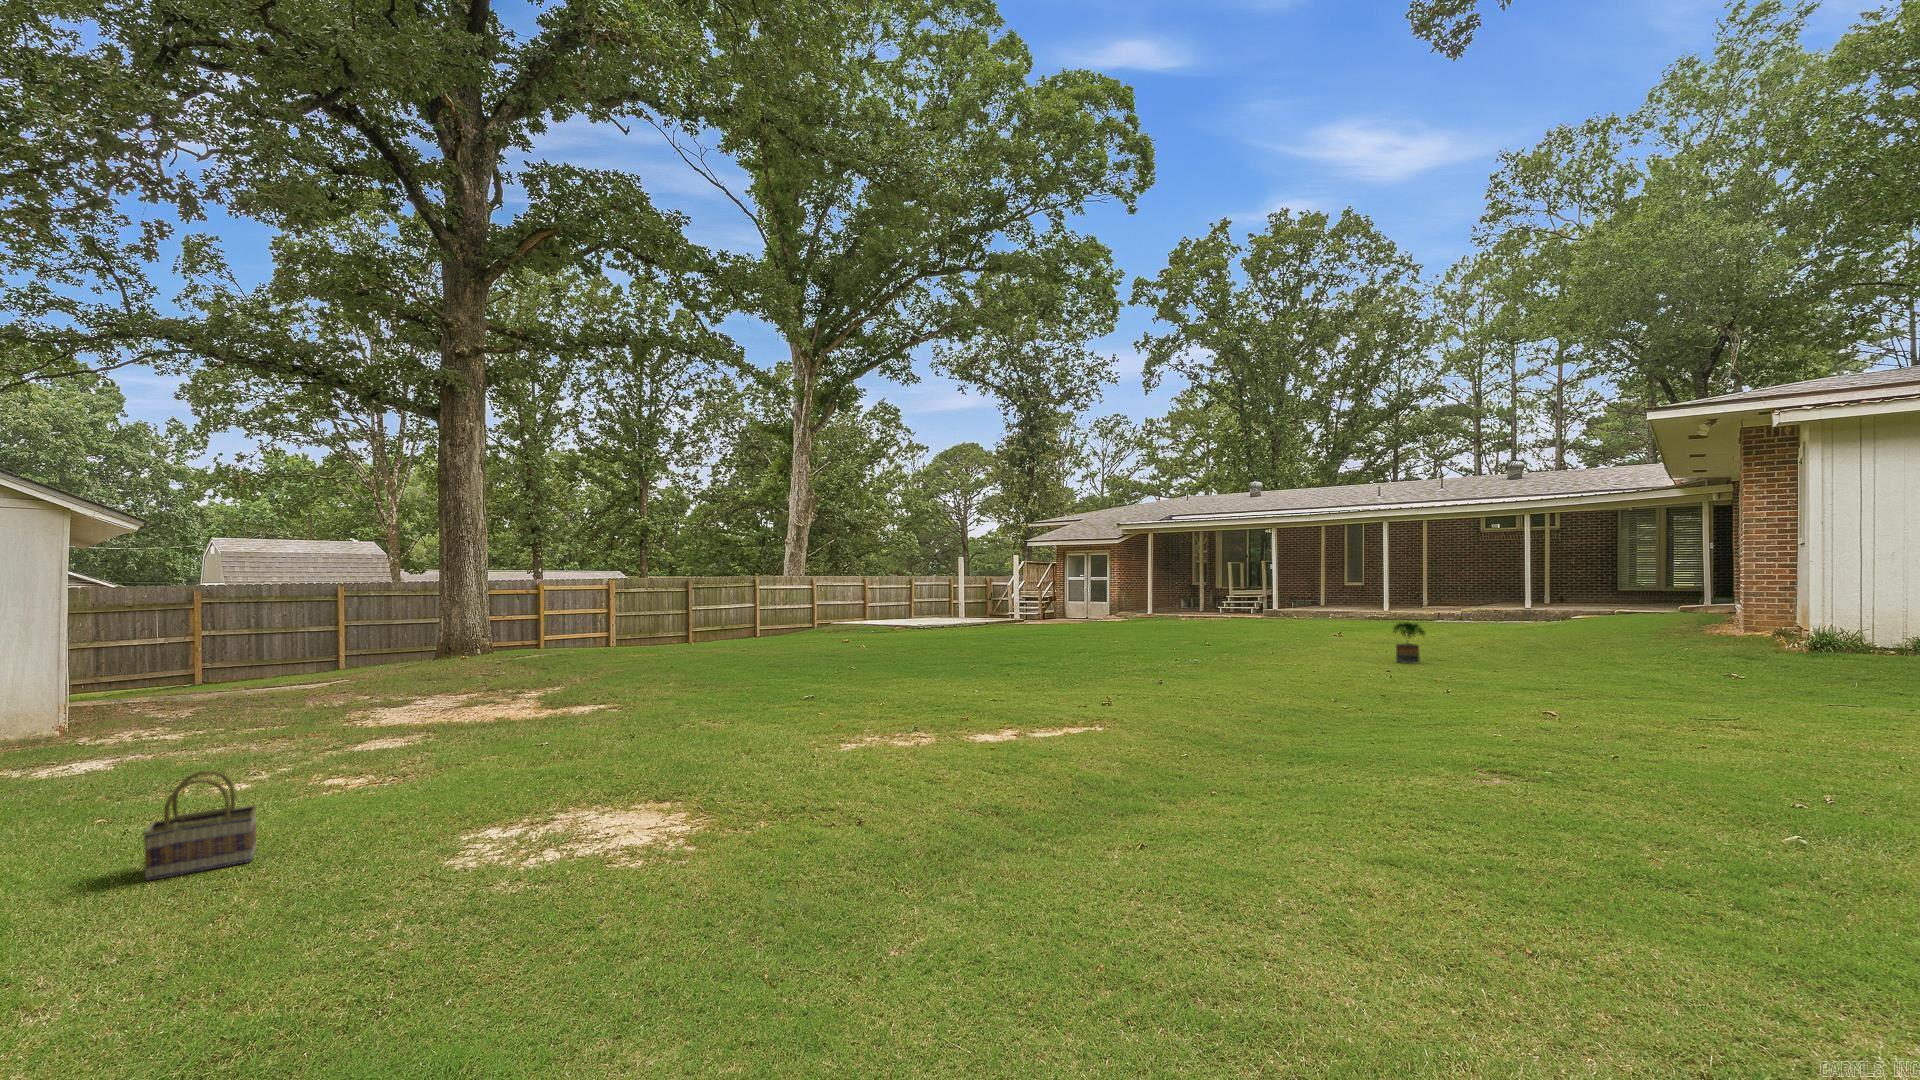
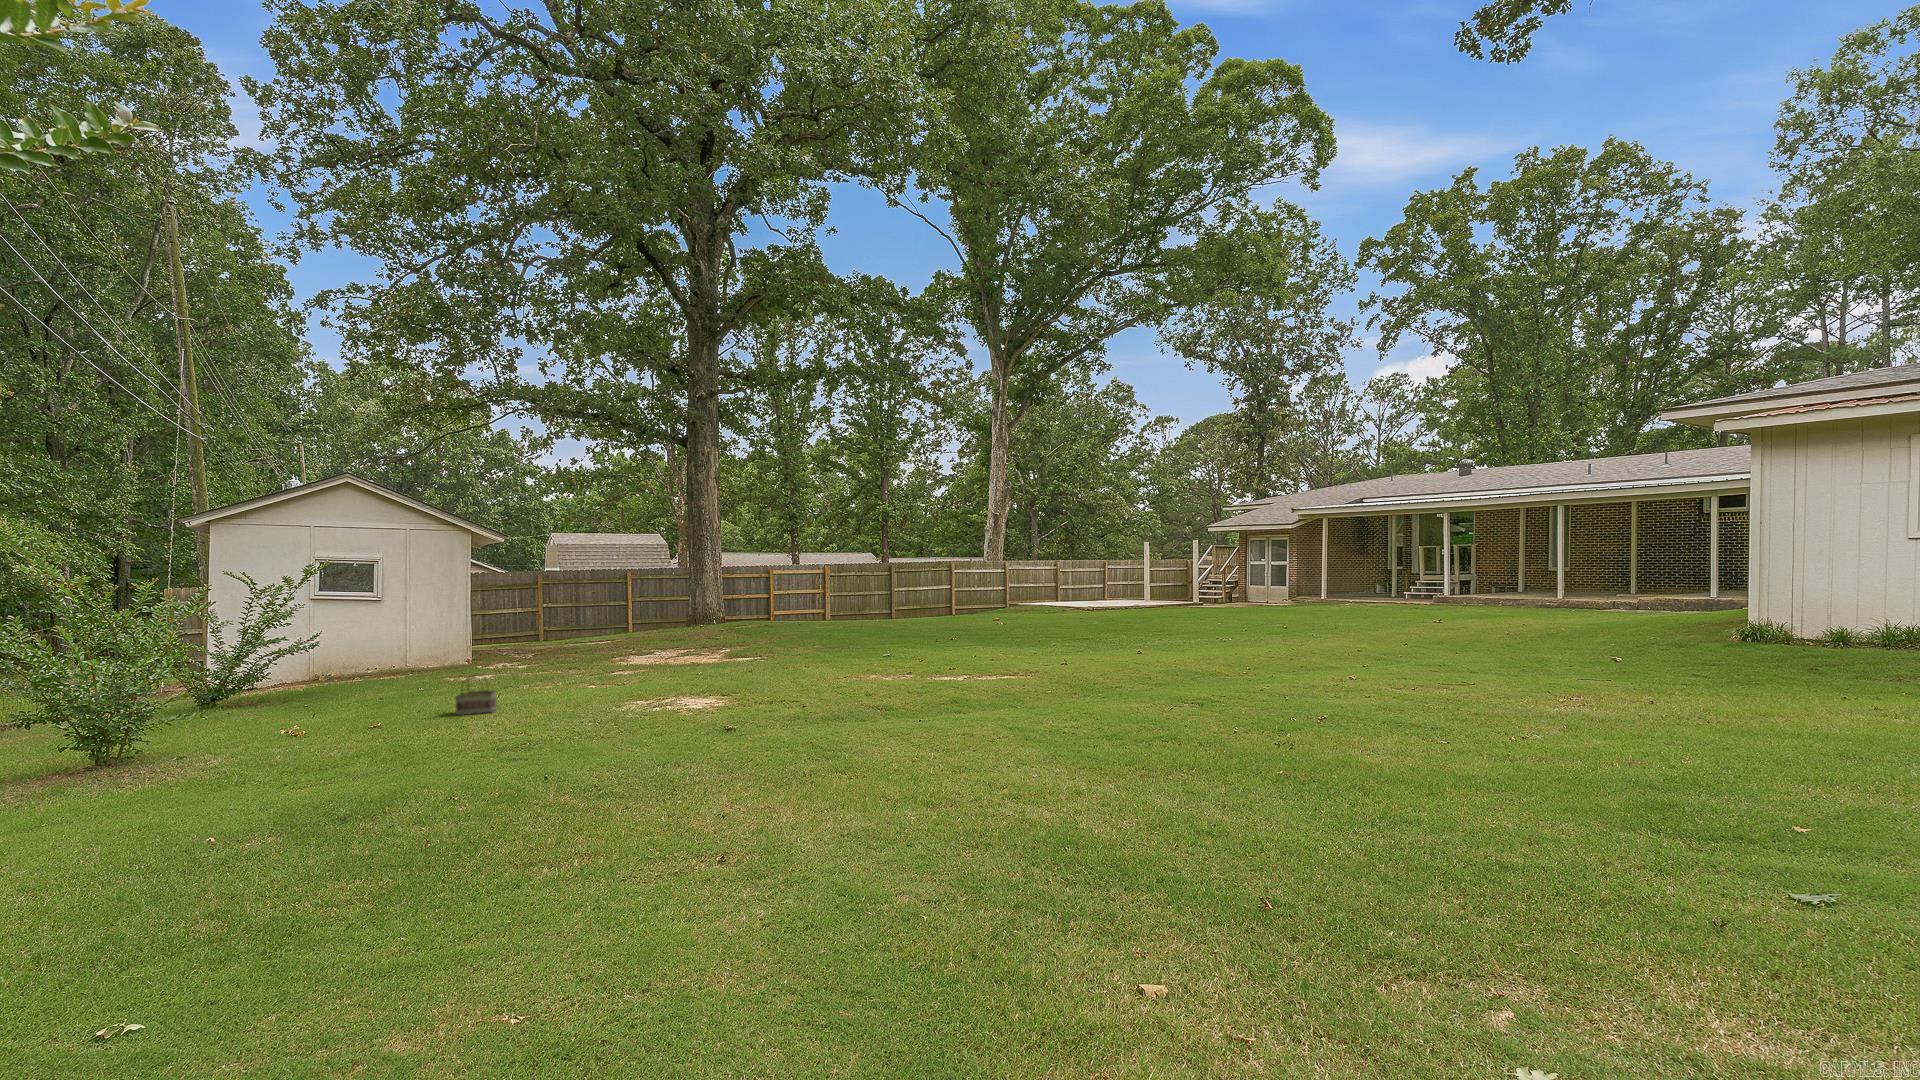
potted tree: present [1393,622,1425,664] -> none [1337,617,1365,654]

